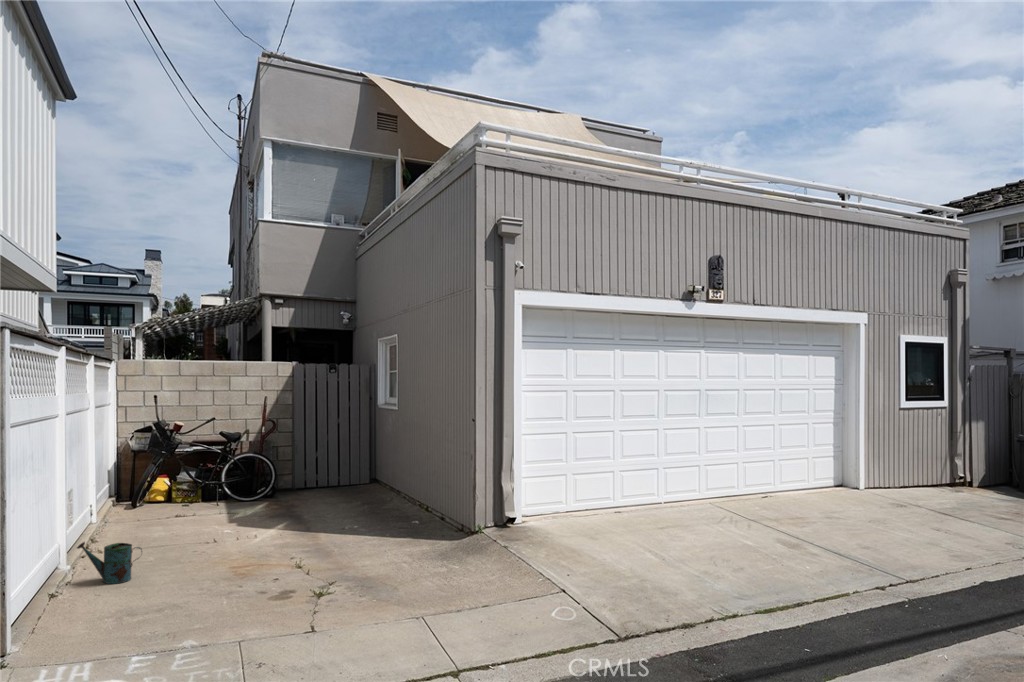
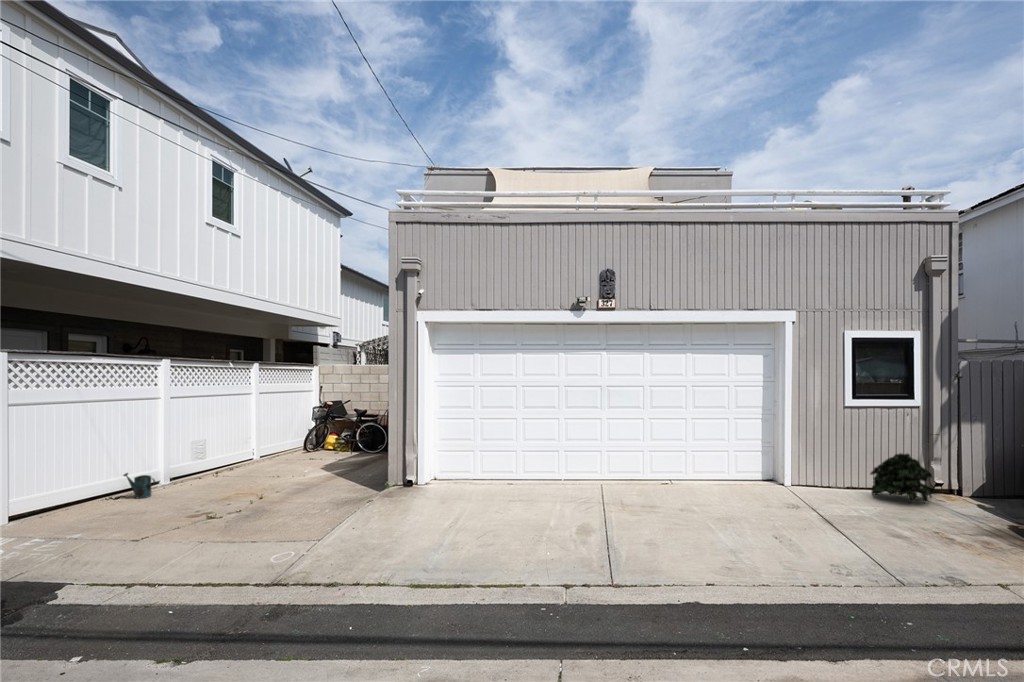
potted plant: none [923,450,983,497] -> present [871,453,933,503]

